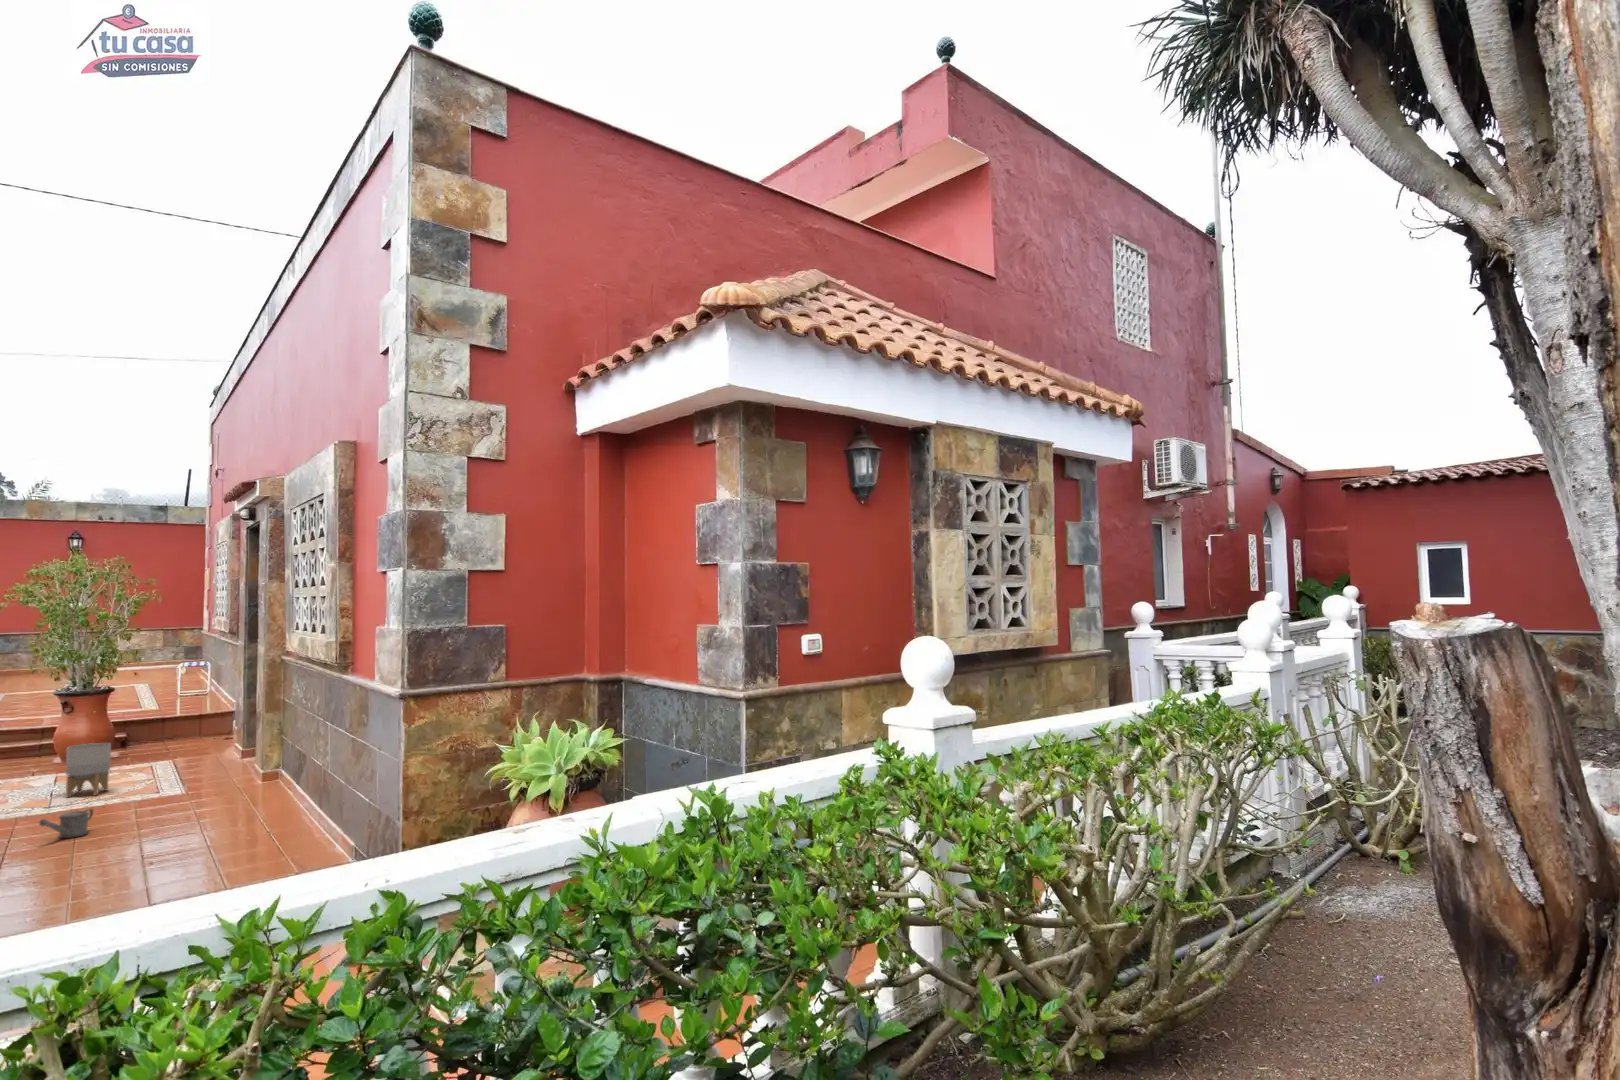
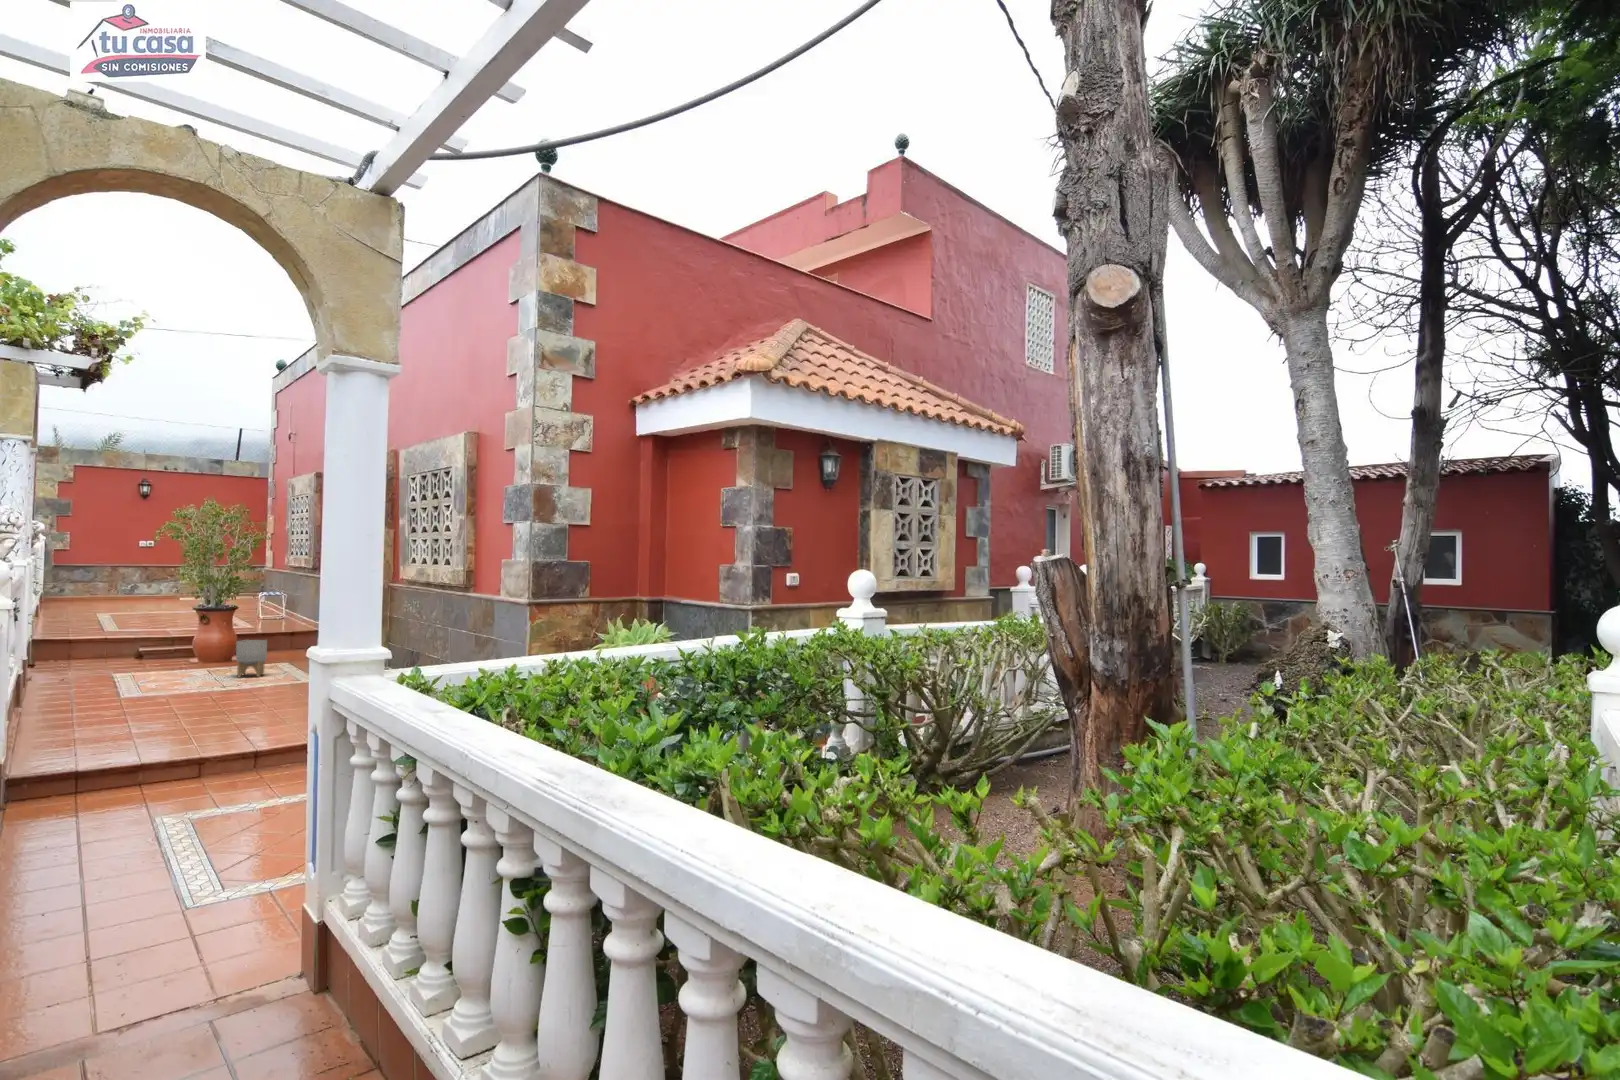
watering can: present [39,809,93,838] -> none [250,681,279,699]

